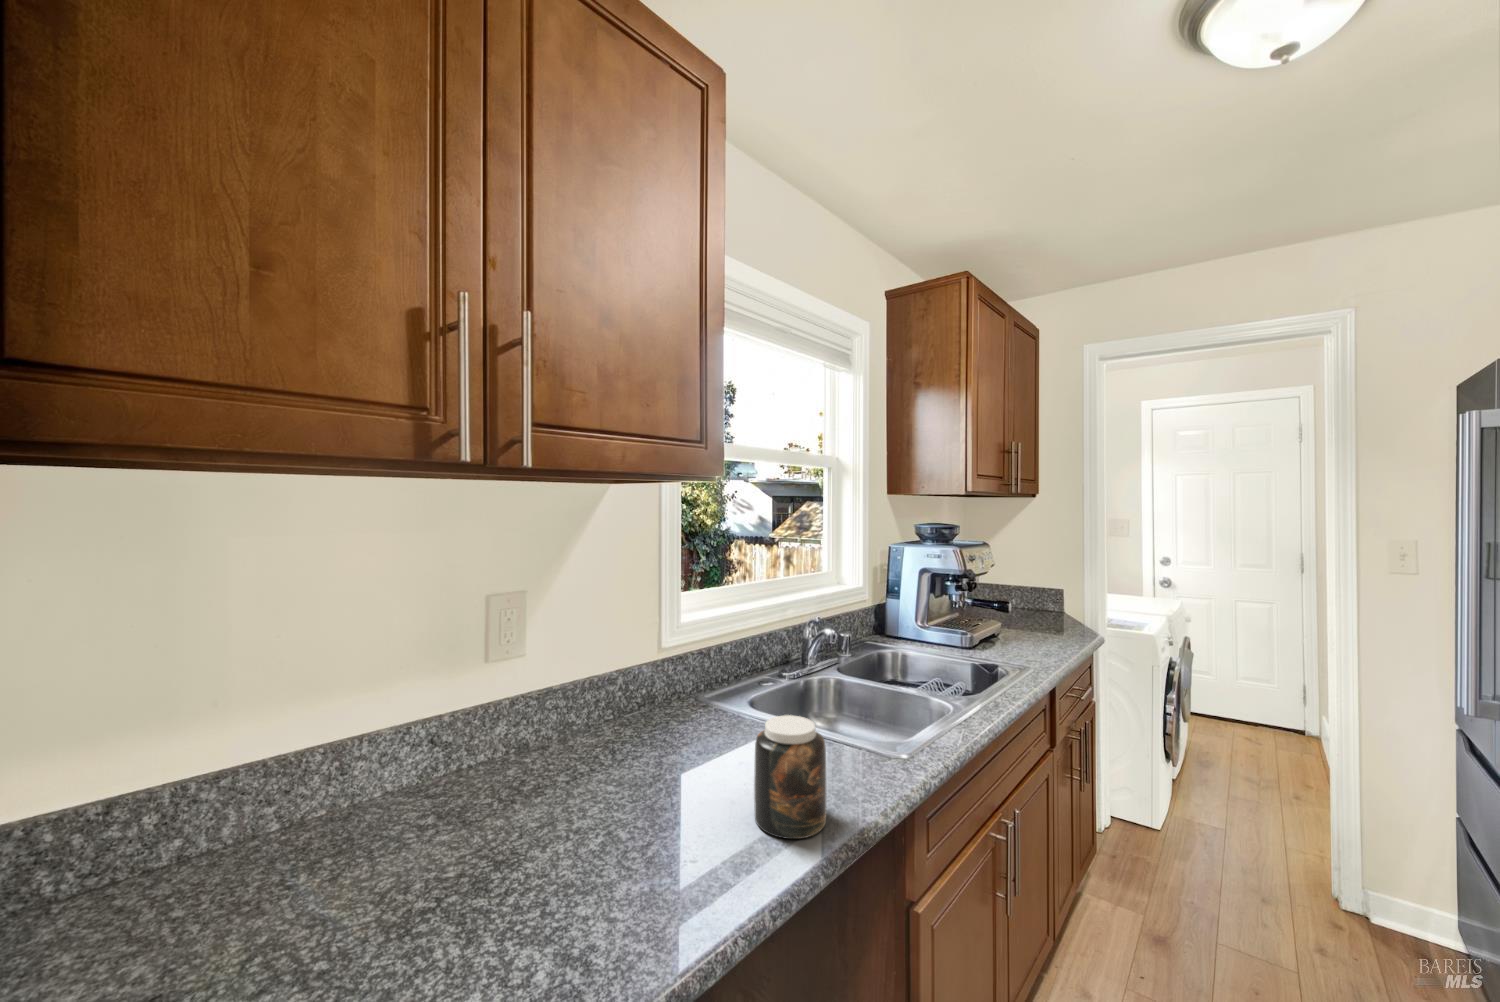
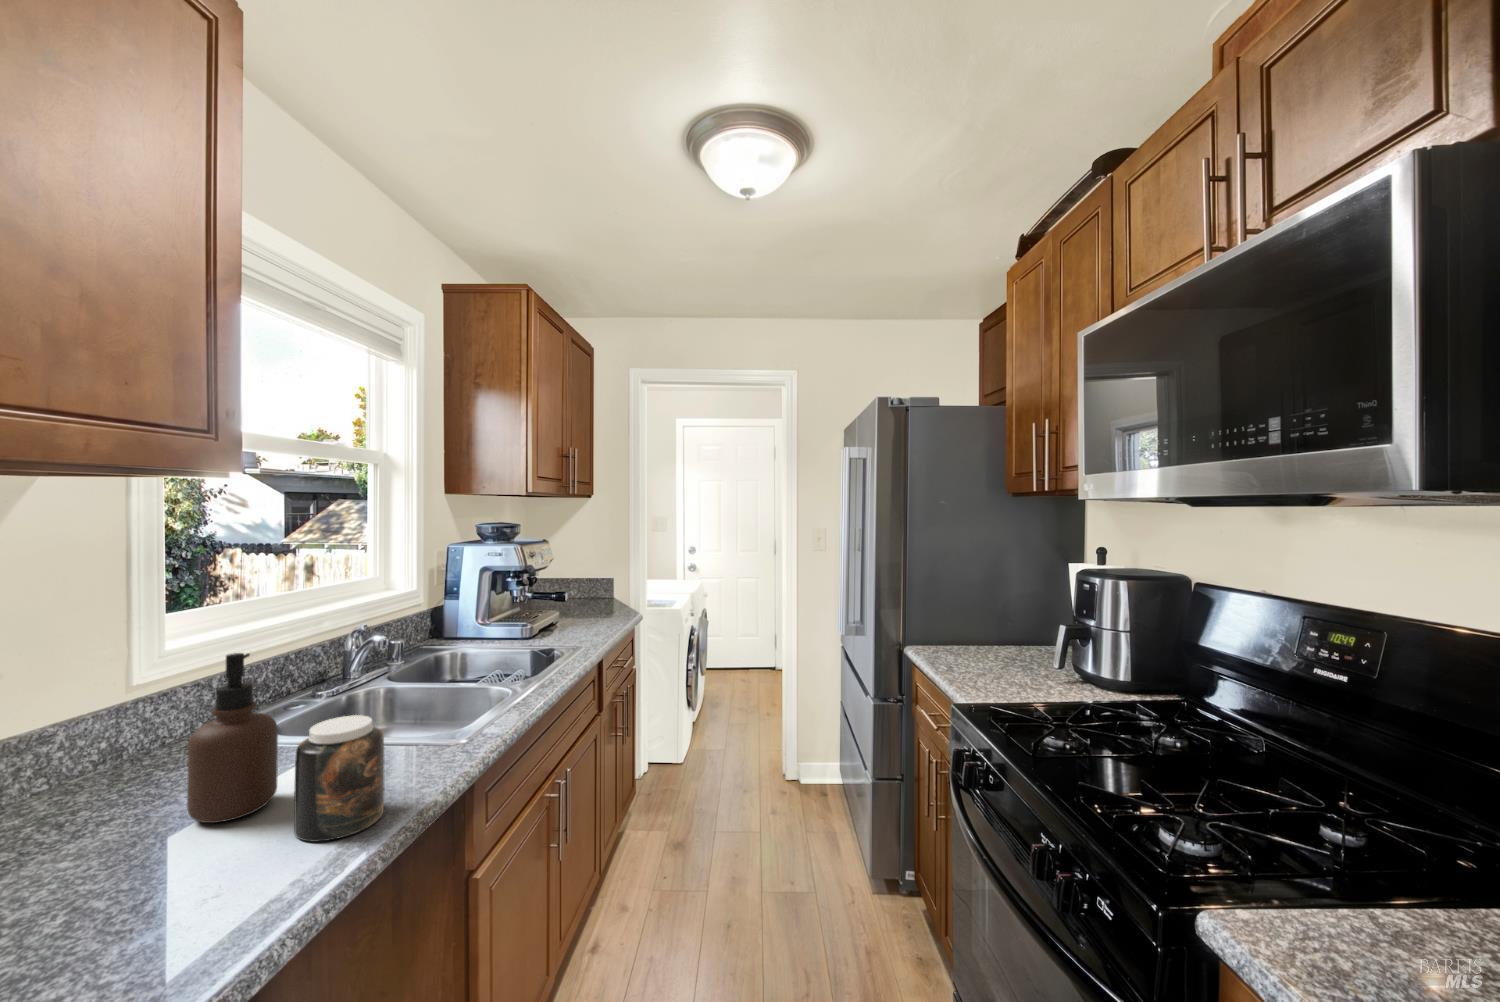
soap dispenser: none [687,638,745,784] -> present [187,653,278,823]

